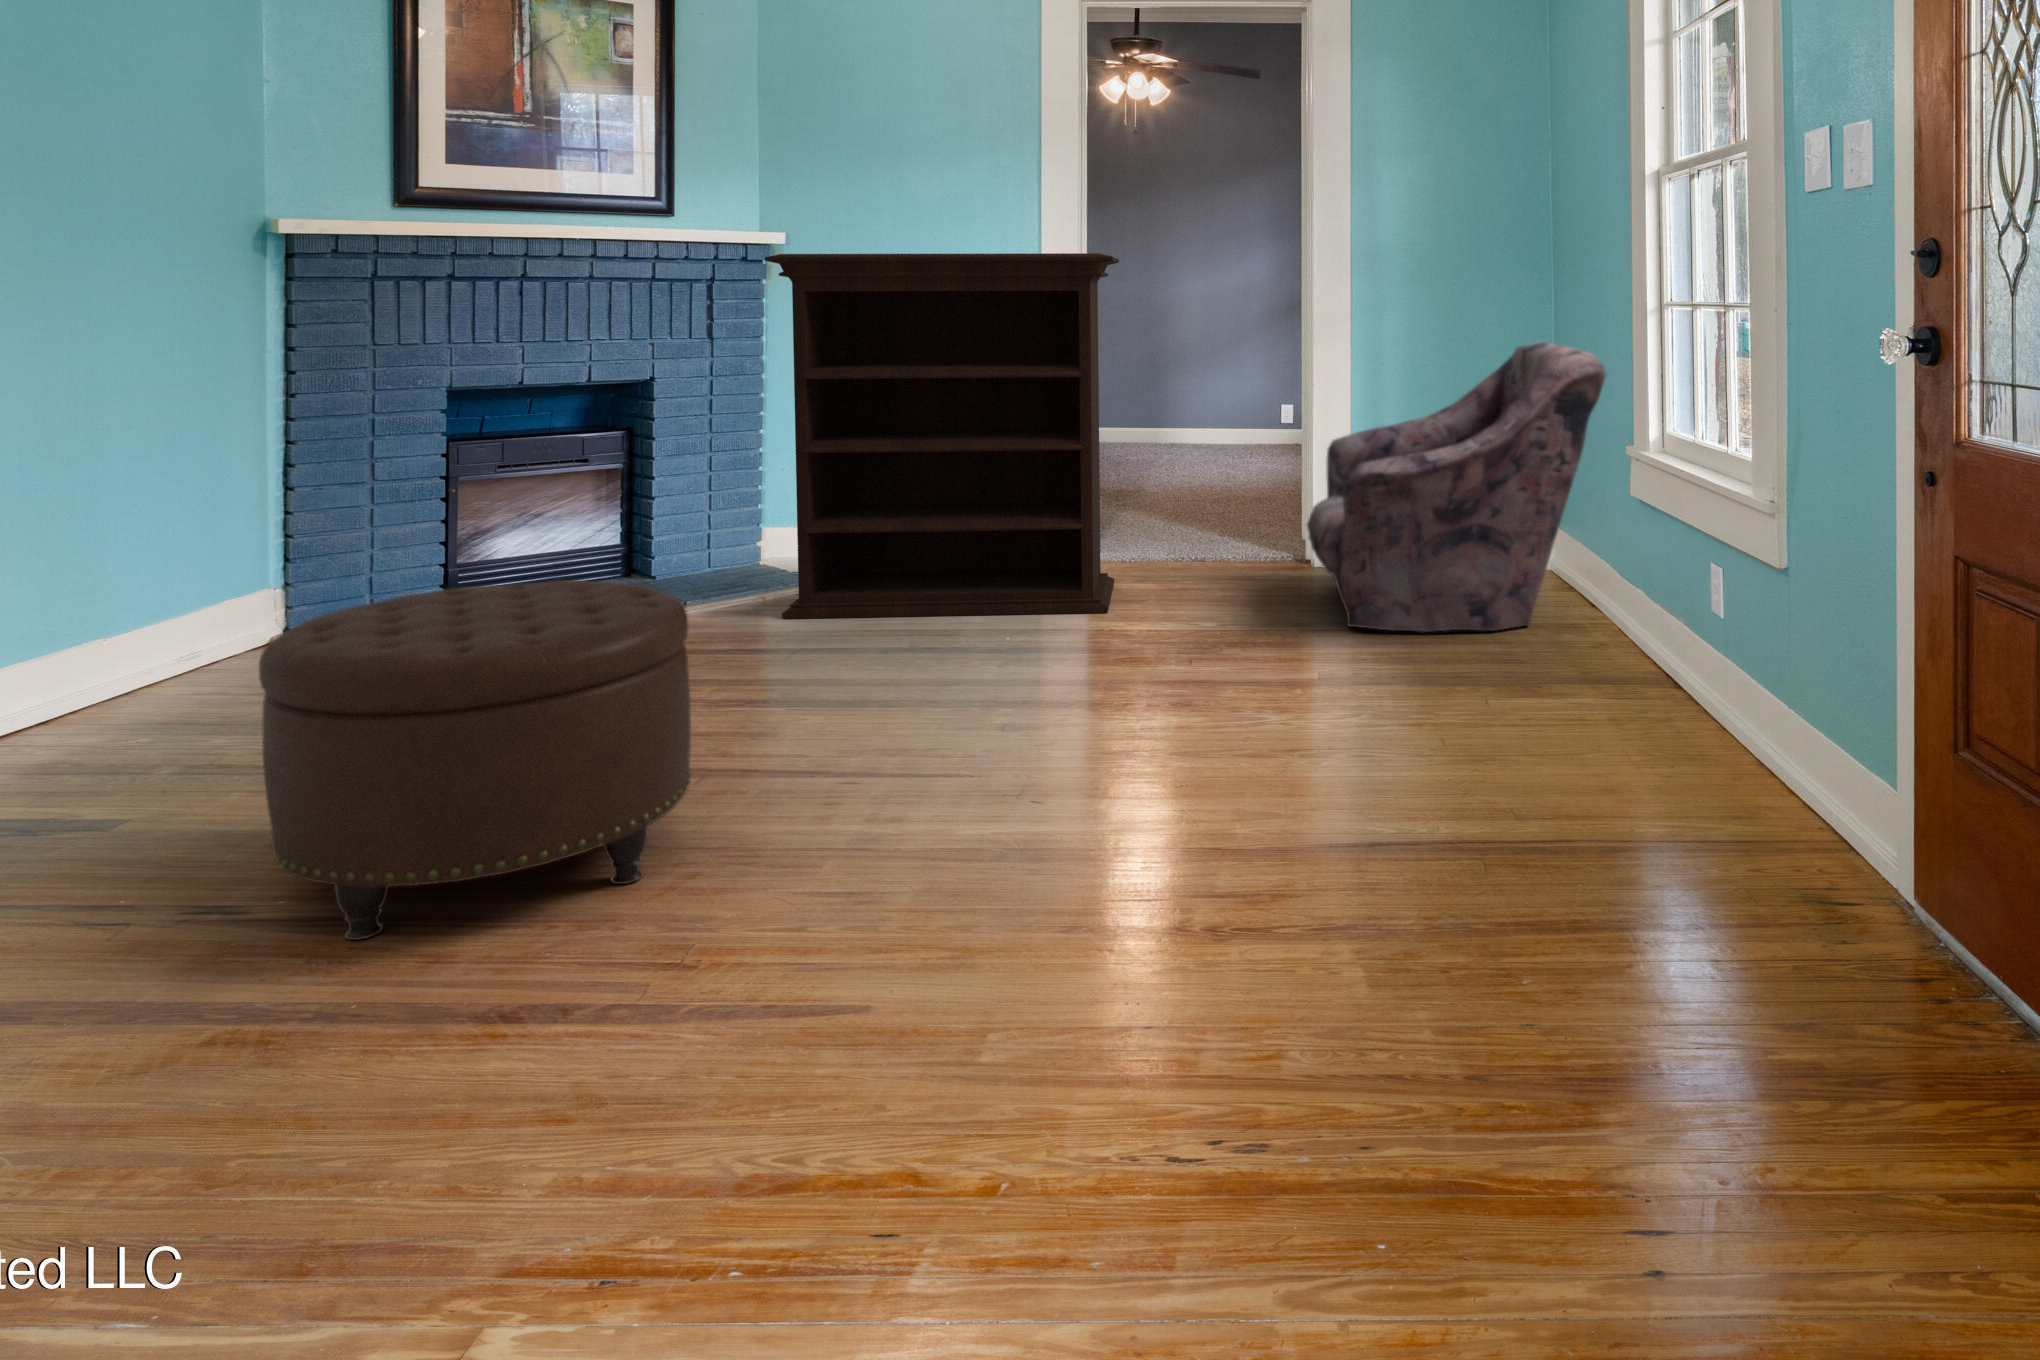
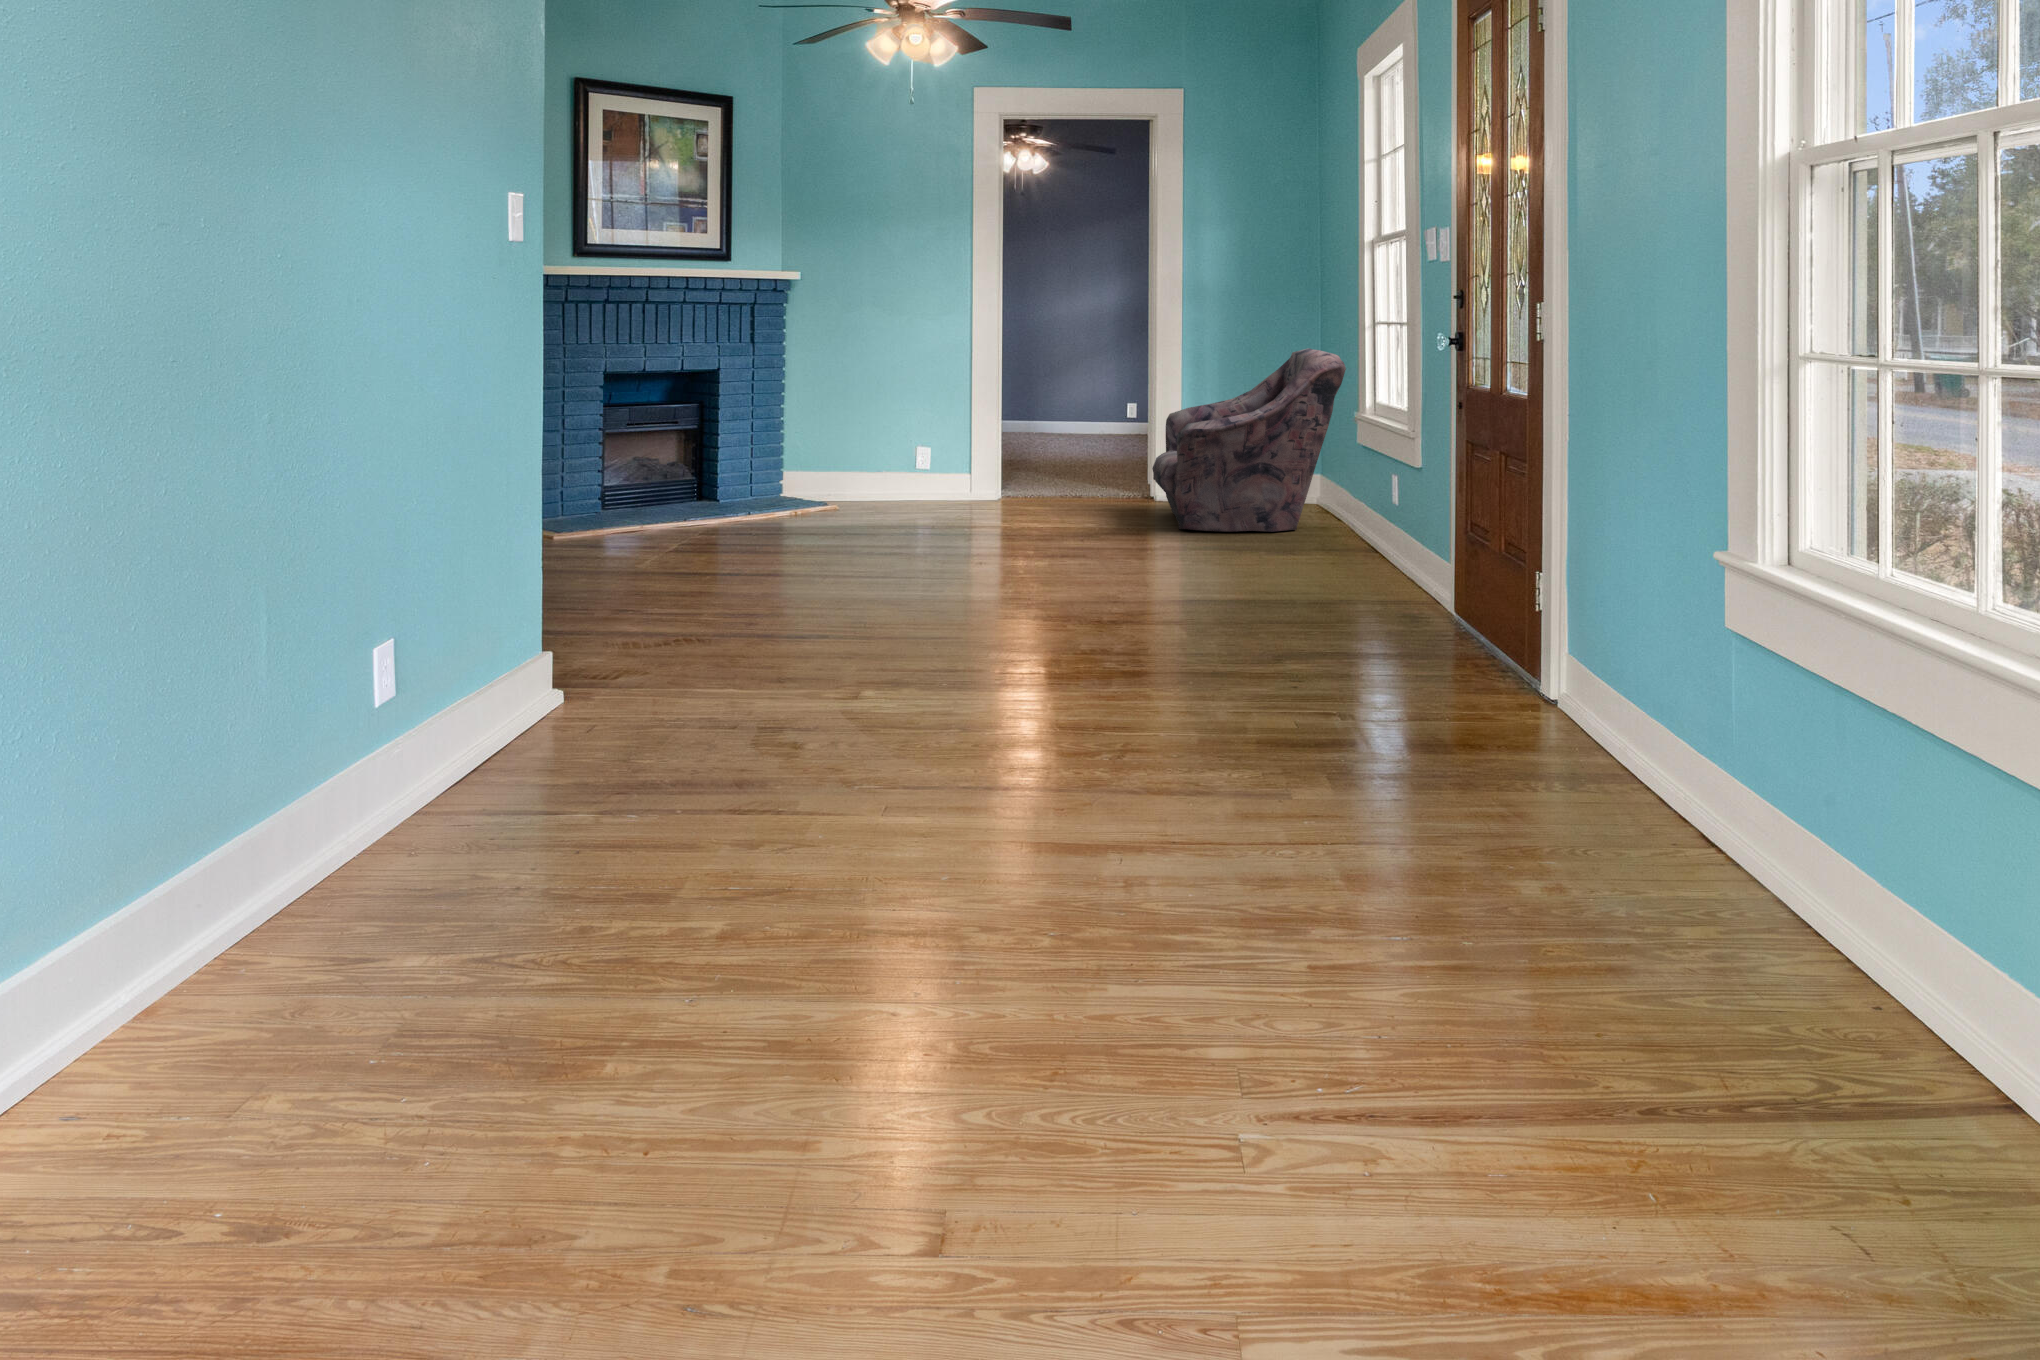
bookshelf: present [765,253,1119,619] -> none [807,288,1029,523]
ottoman: present [259,580,691,940] -> none [645,467,838,622]

